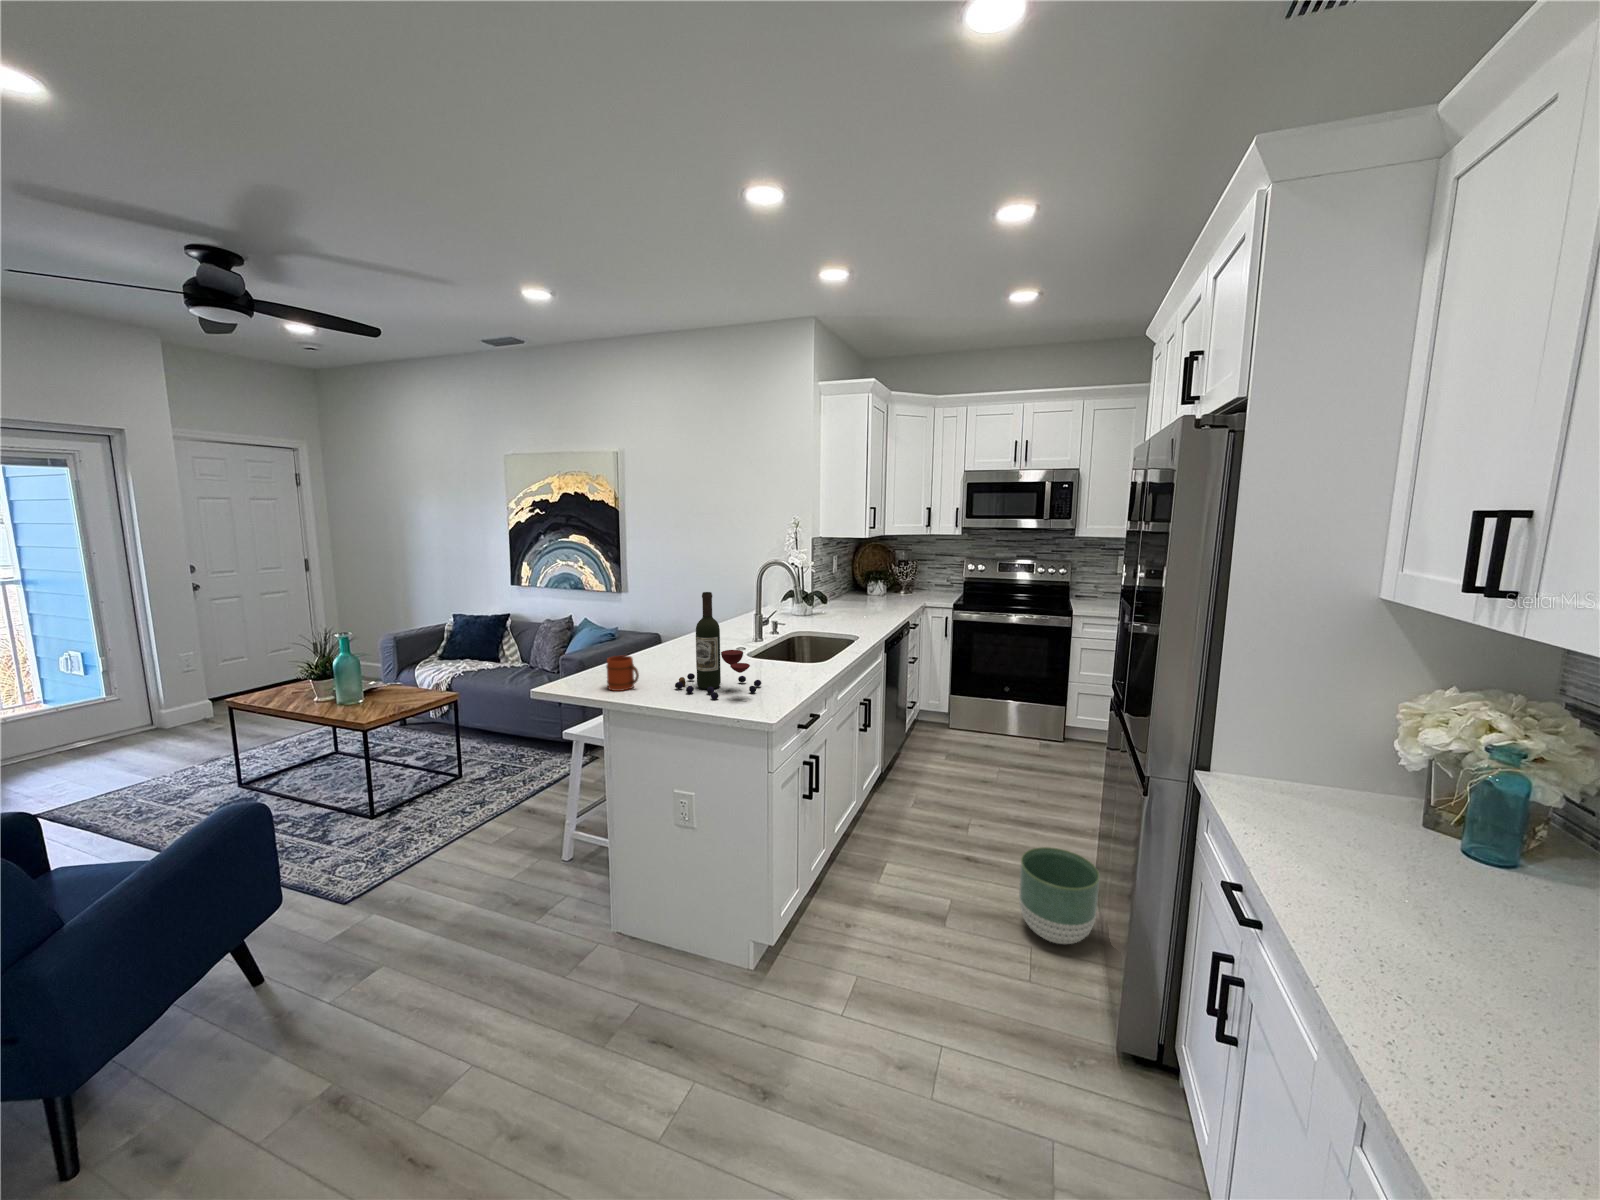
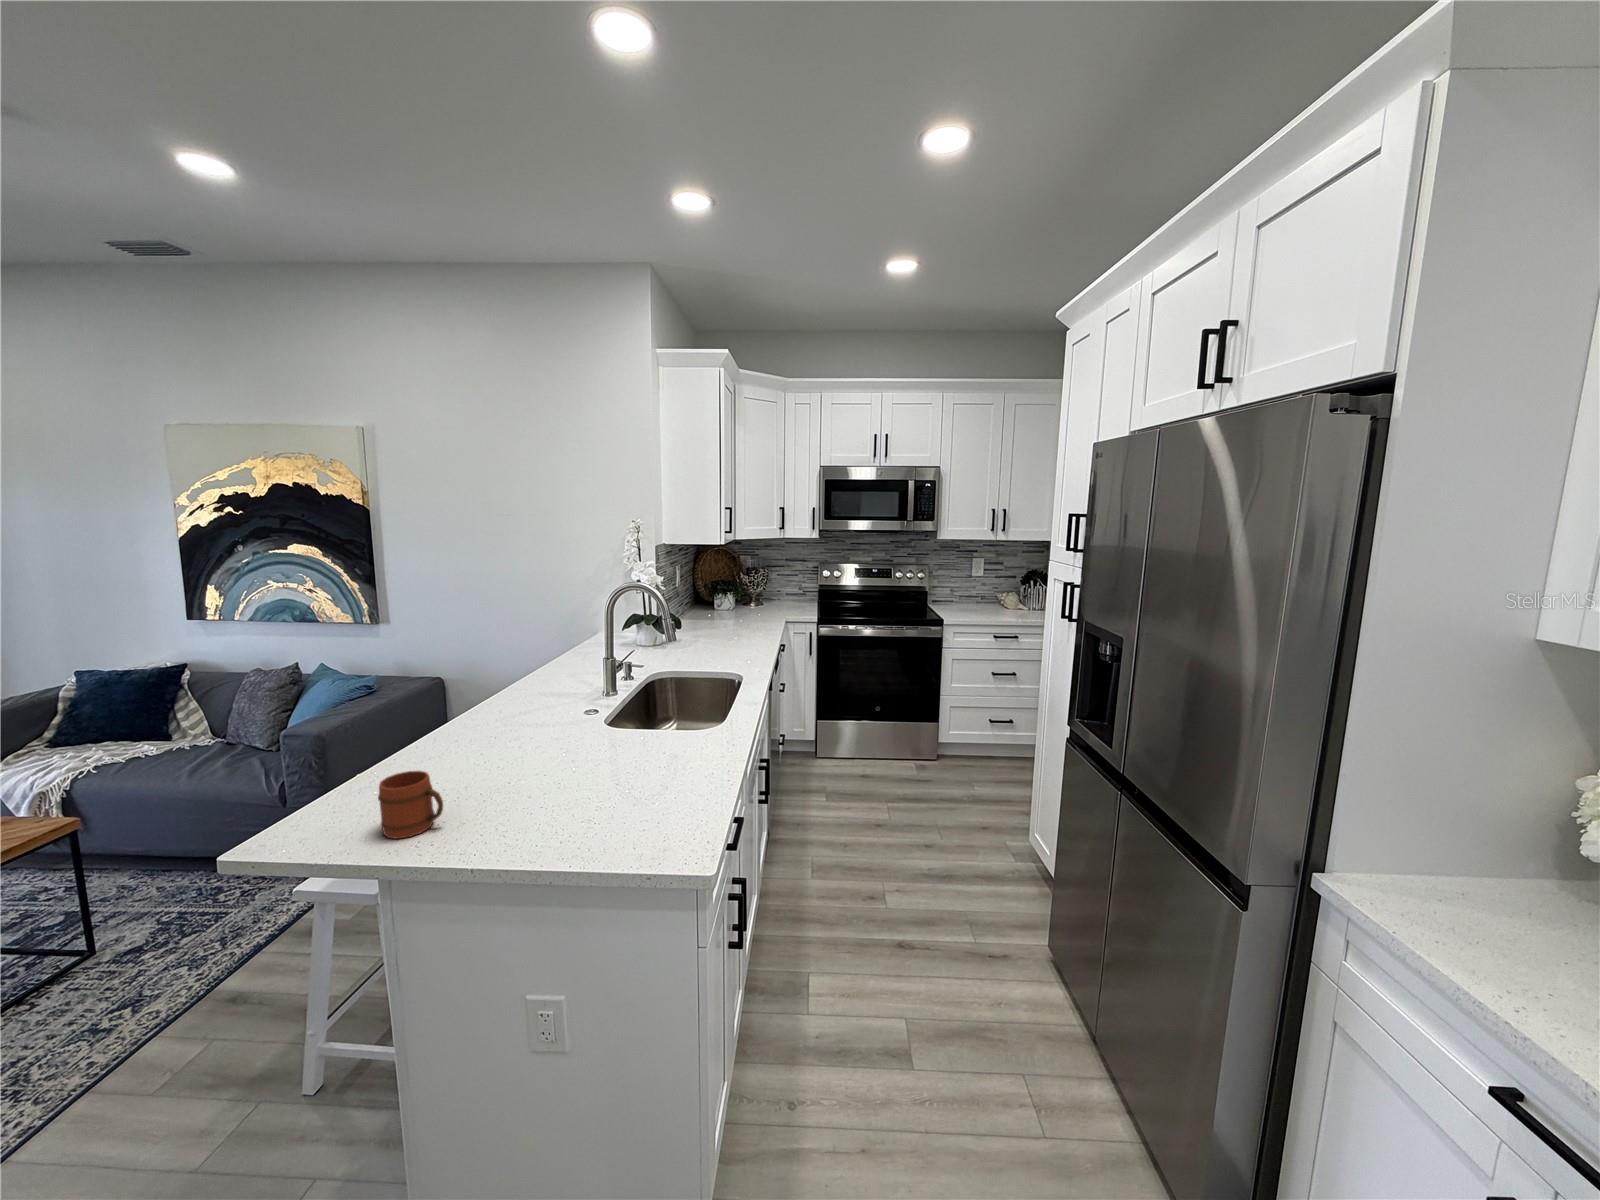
wine bottle: present [675,592,761,699] -> none [511,654,654,834]
planter: present [1019,847,1100,944] -> none [989,929,1086,1057]

